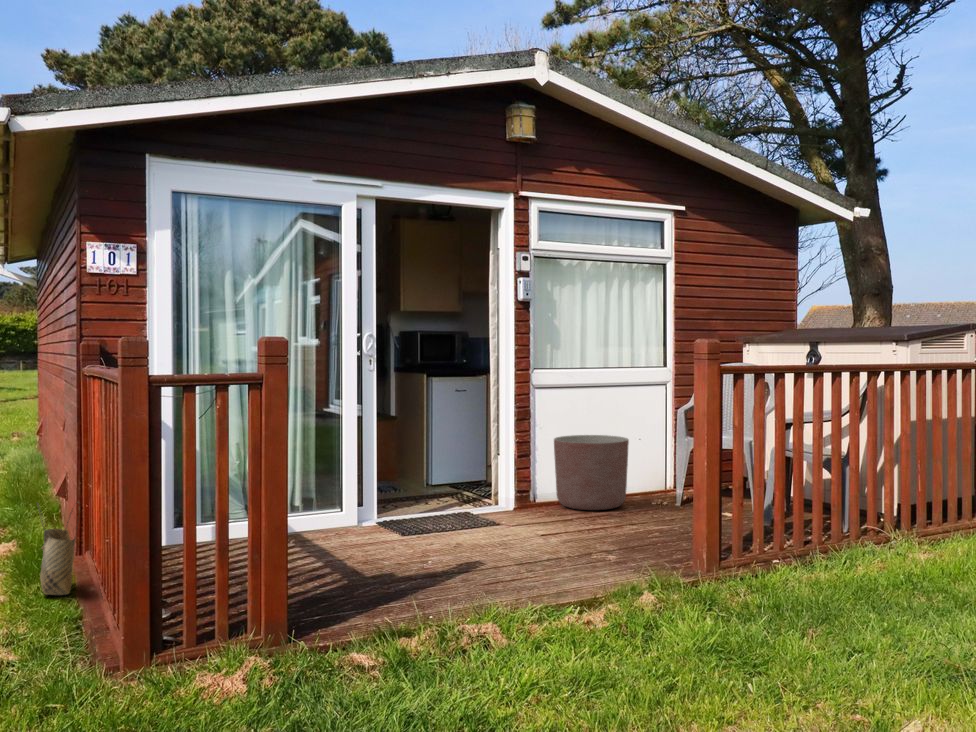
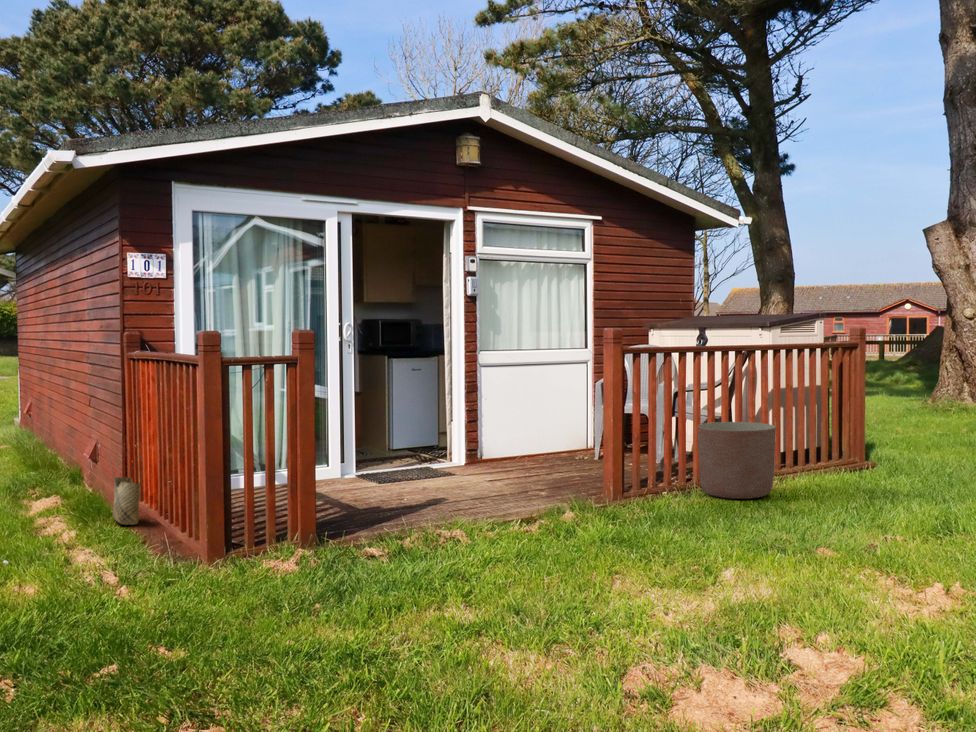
planter: present [554,435,629,510] -> present [698,422,776,499]

